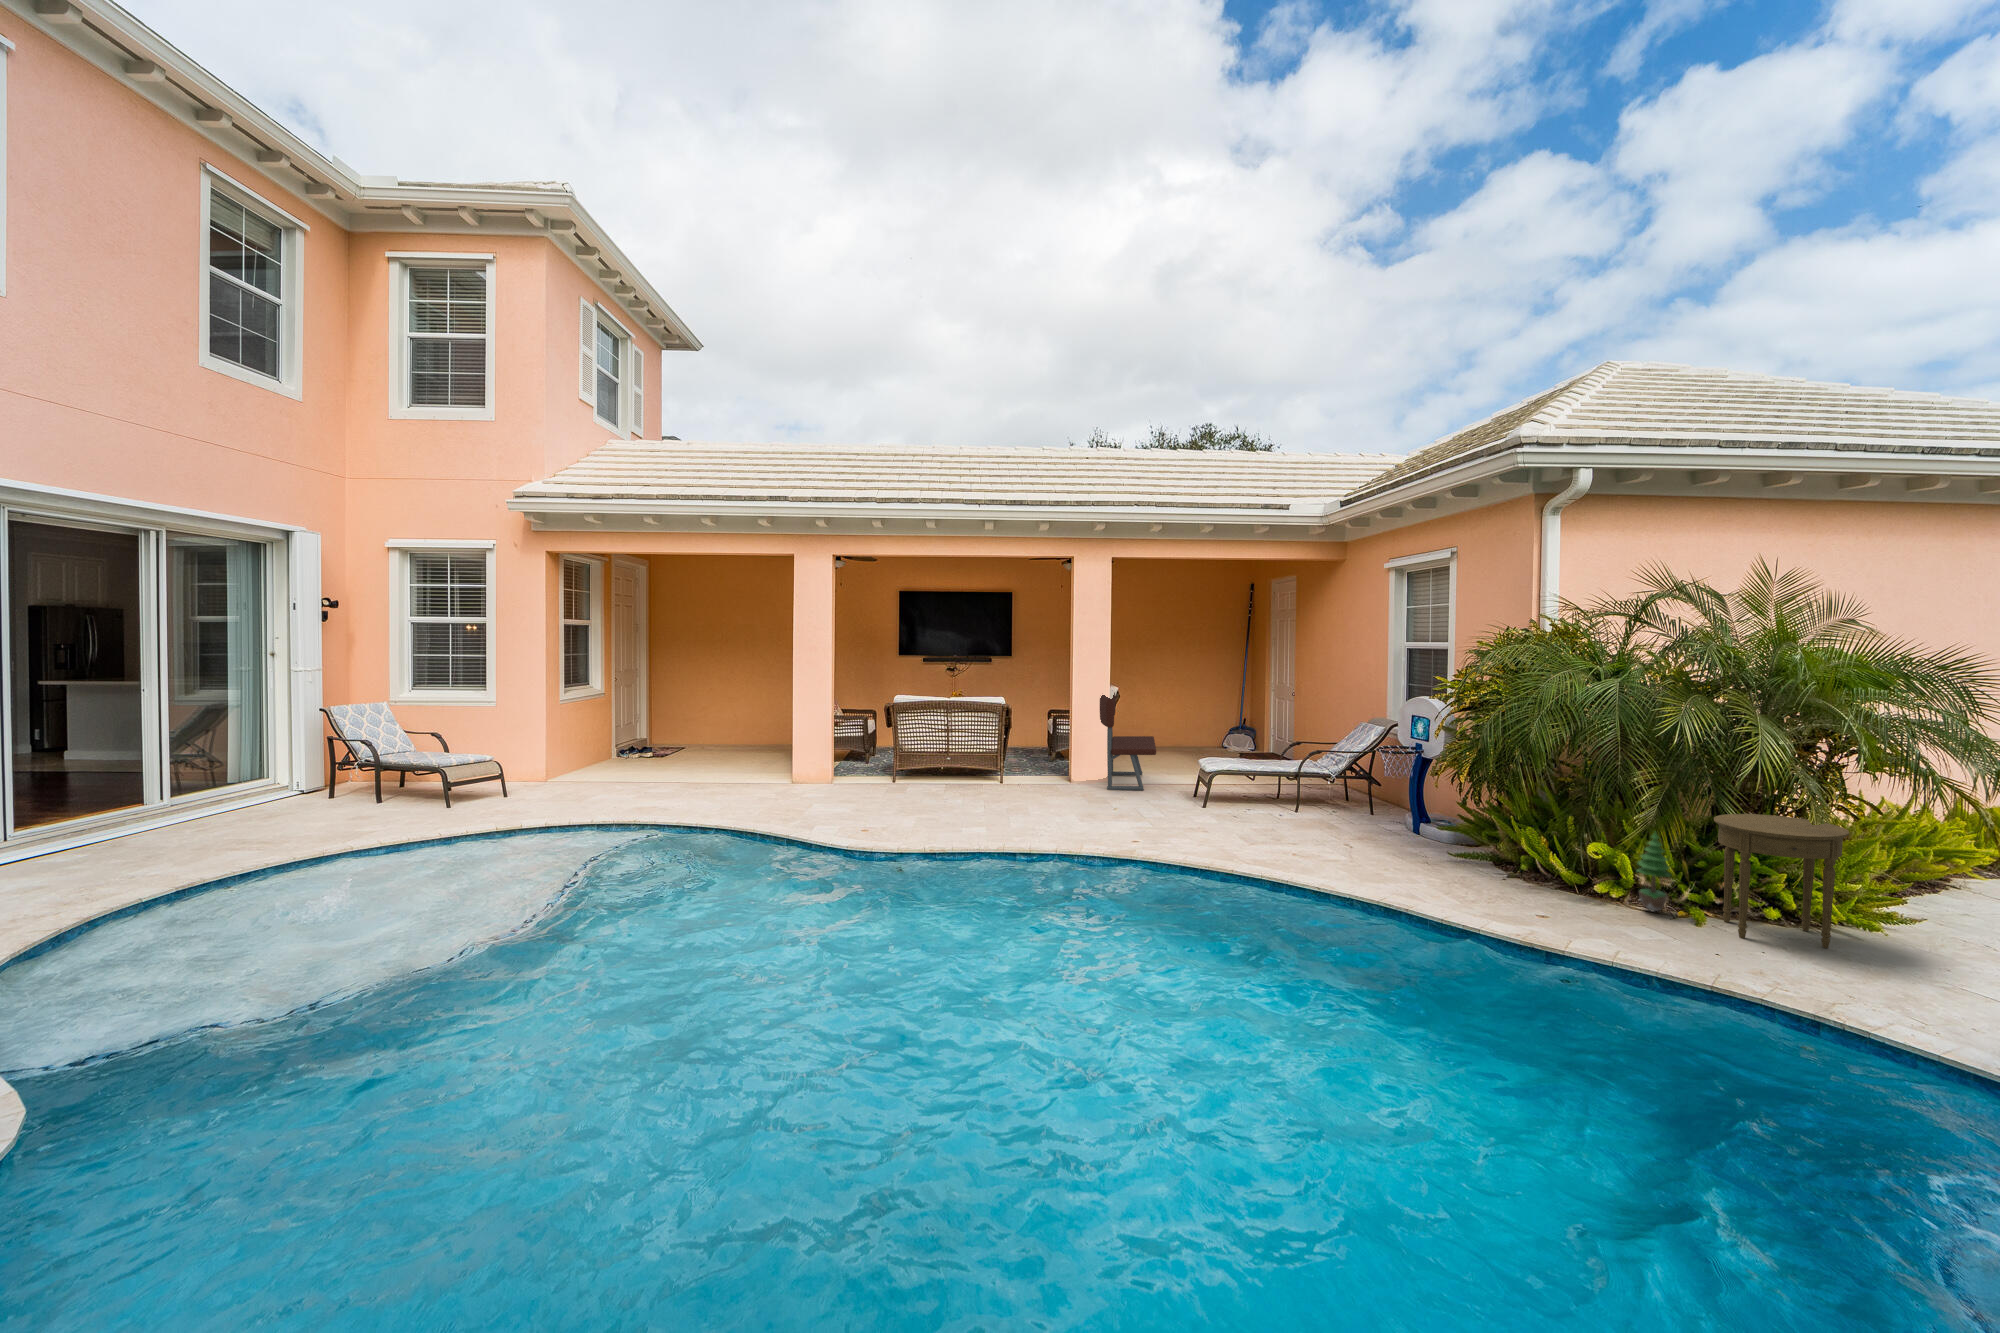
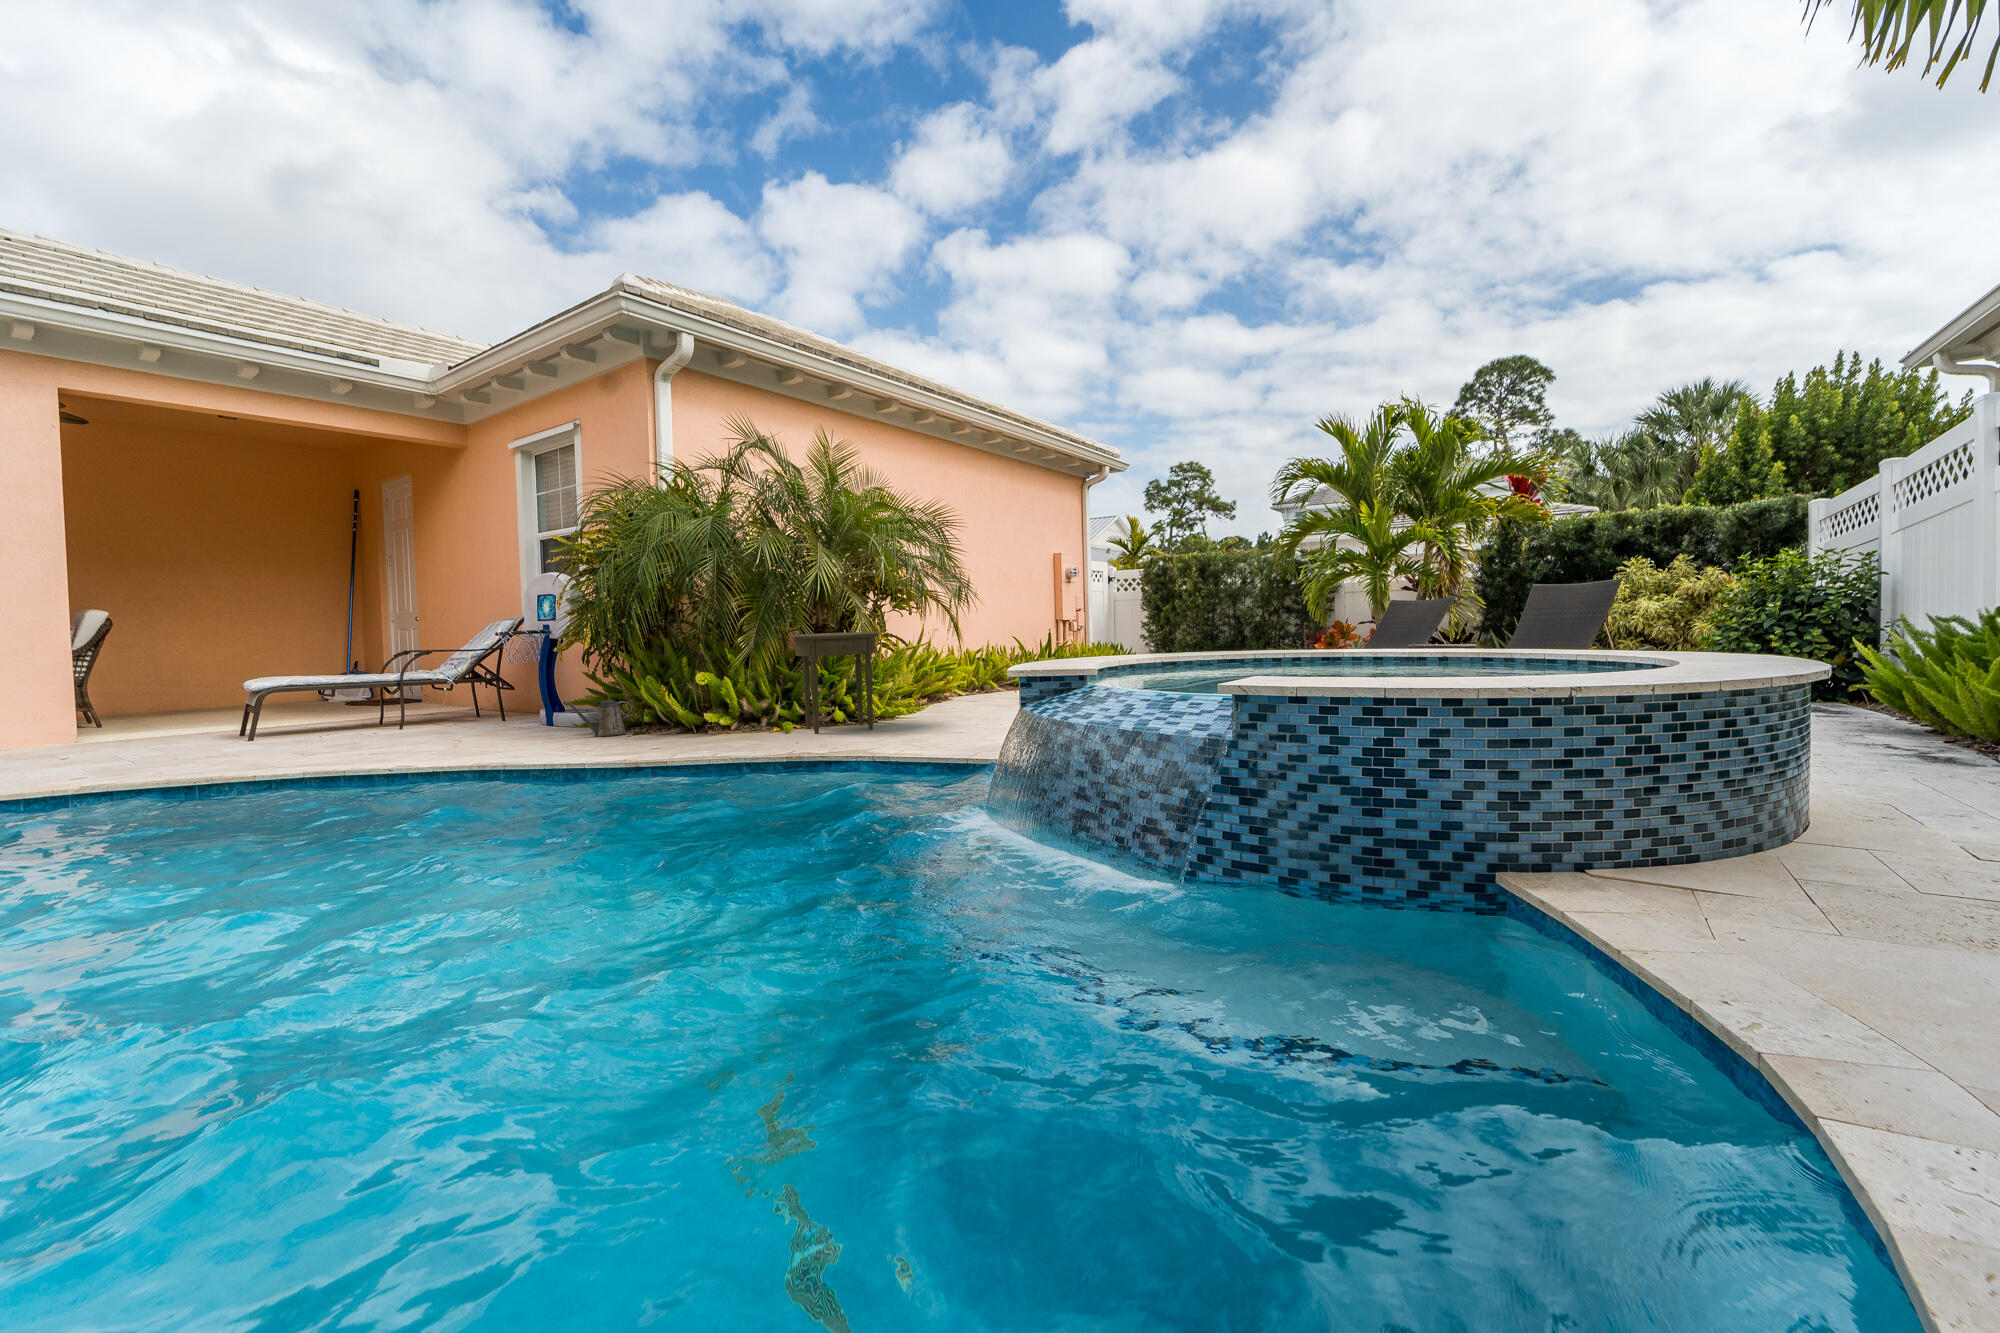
bench: present [1100,692,1156,790] -> none [73,603,191,740]
potted tree: present [1637,831,1671,911] -> none [738,656,767,732]
watering can: none [1443,840,1506,879] -> present [564,700,631,736]

